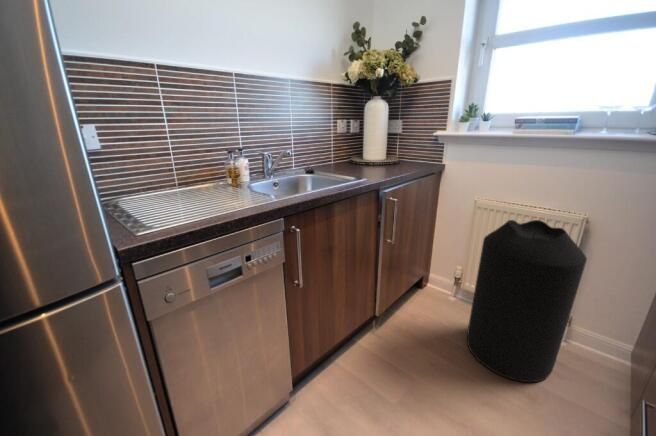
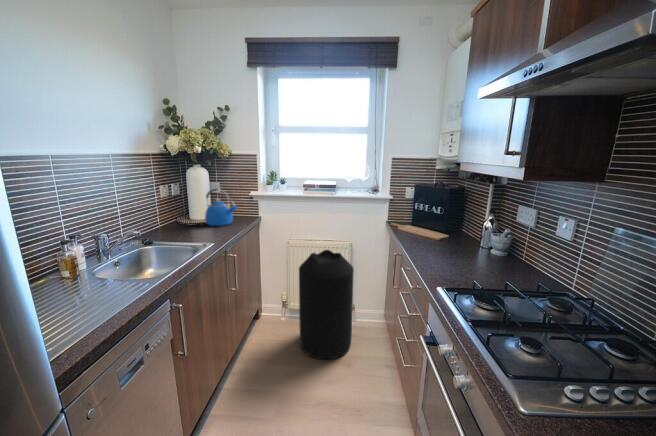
kettle: none [376,122,414,168] -> present [205,189,237,226]

